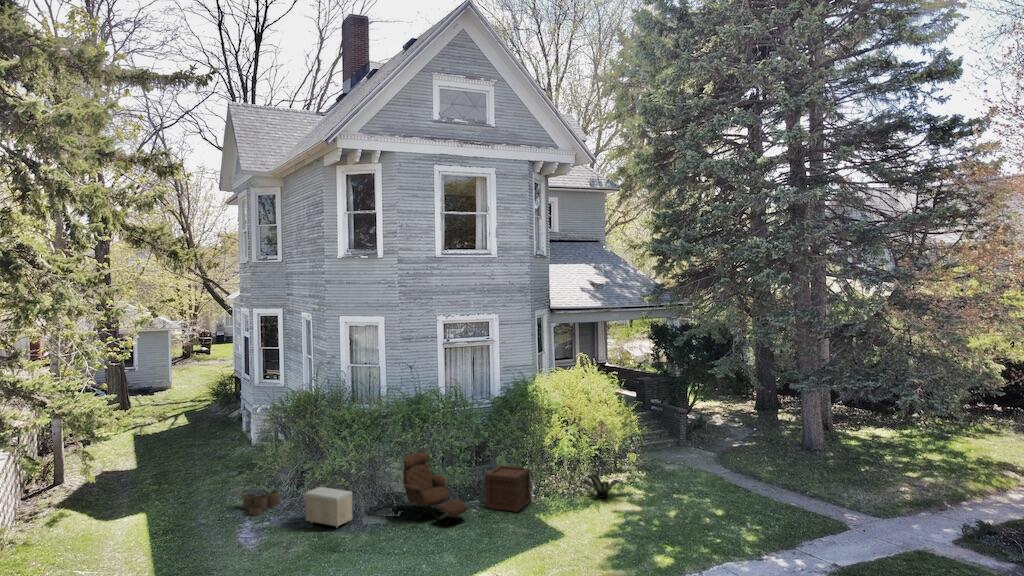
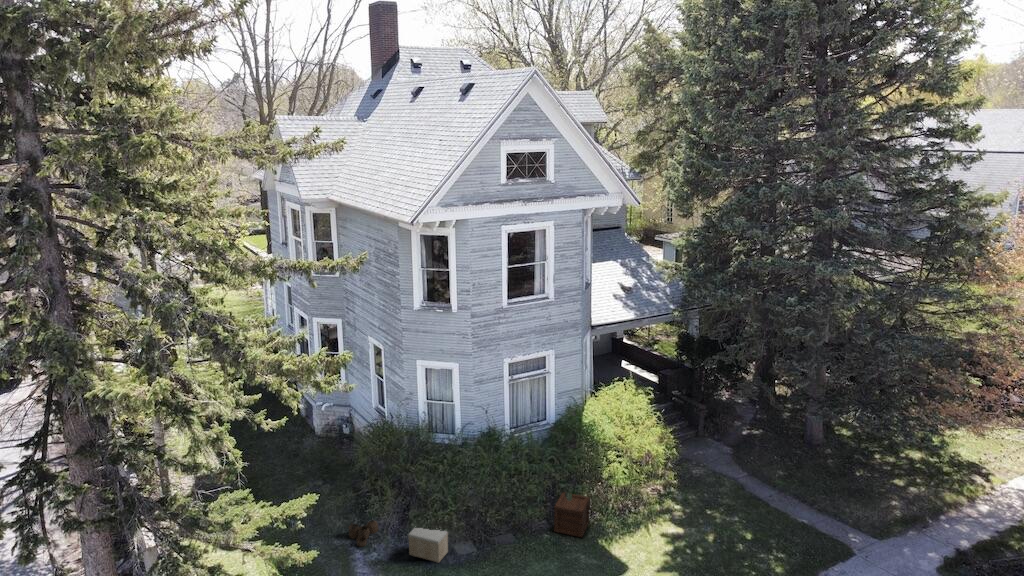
lounge chair: present [403,452,467,525] -> none [487,489,543,557]
potted plant: present [583,475,619,498] -> none [632,493,663,517]

